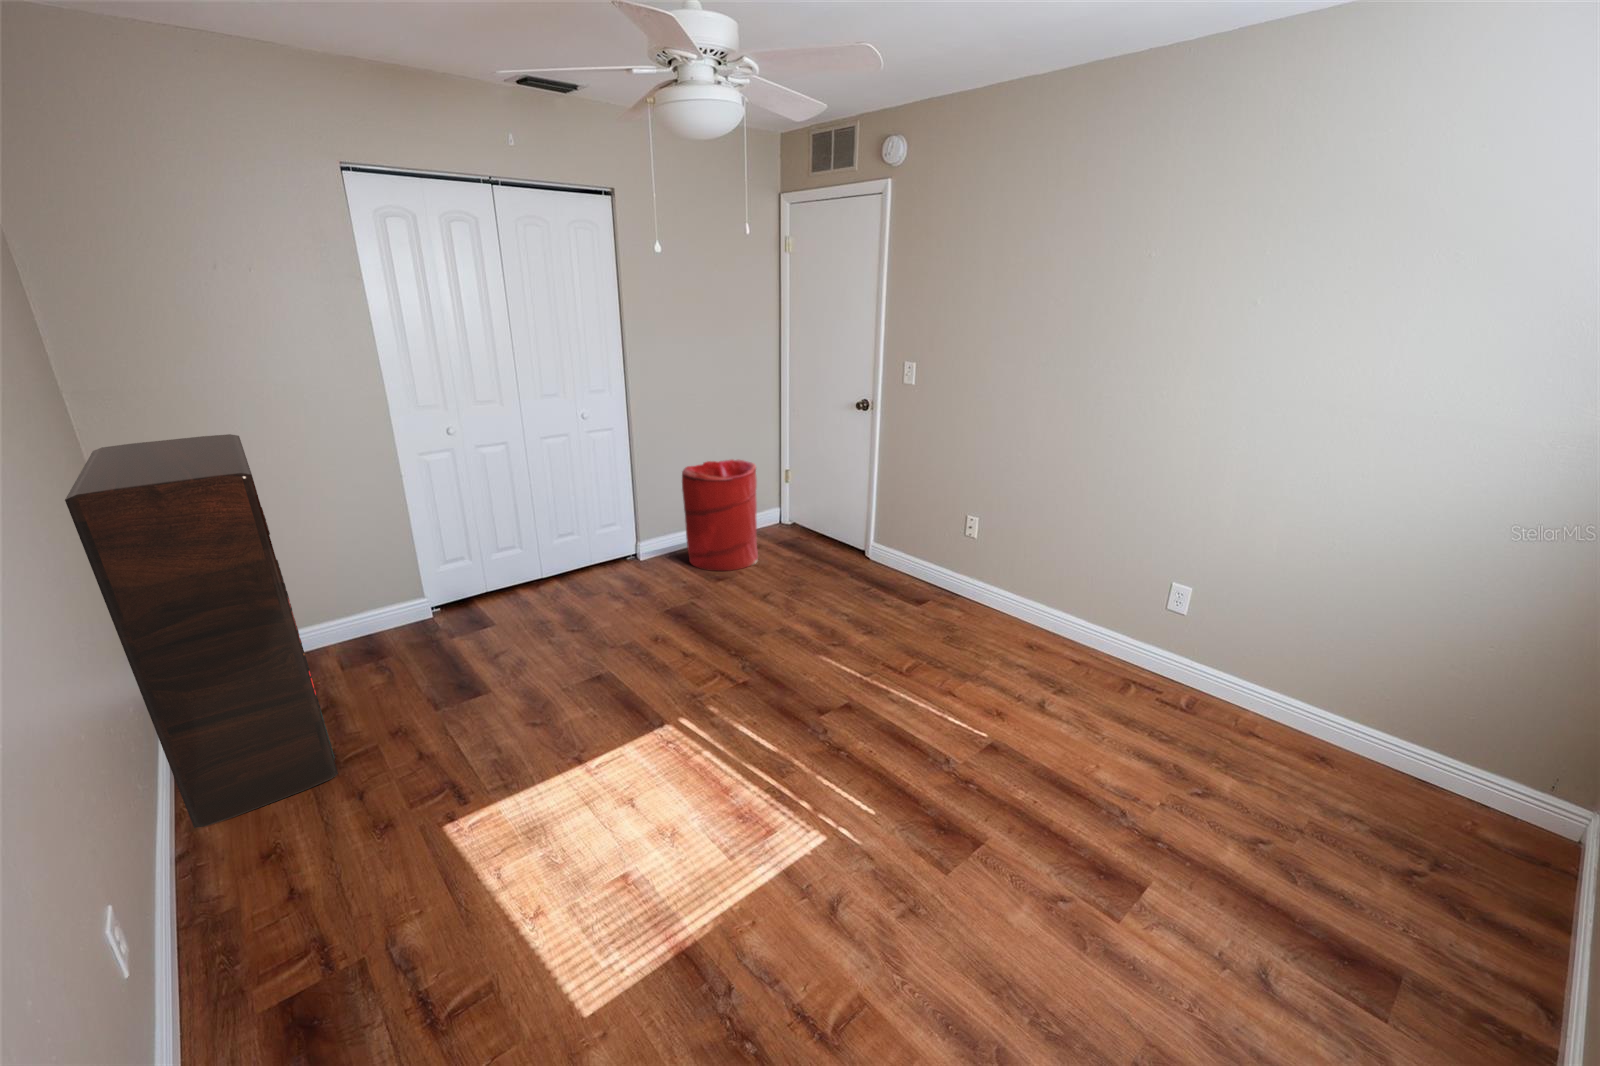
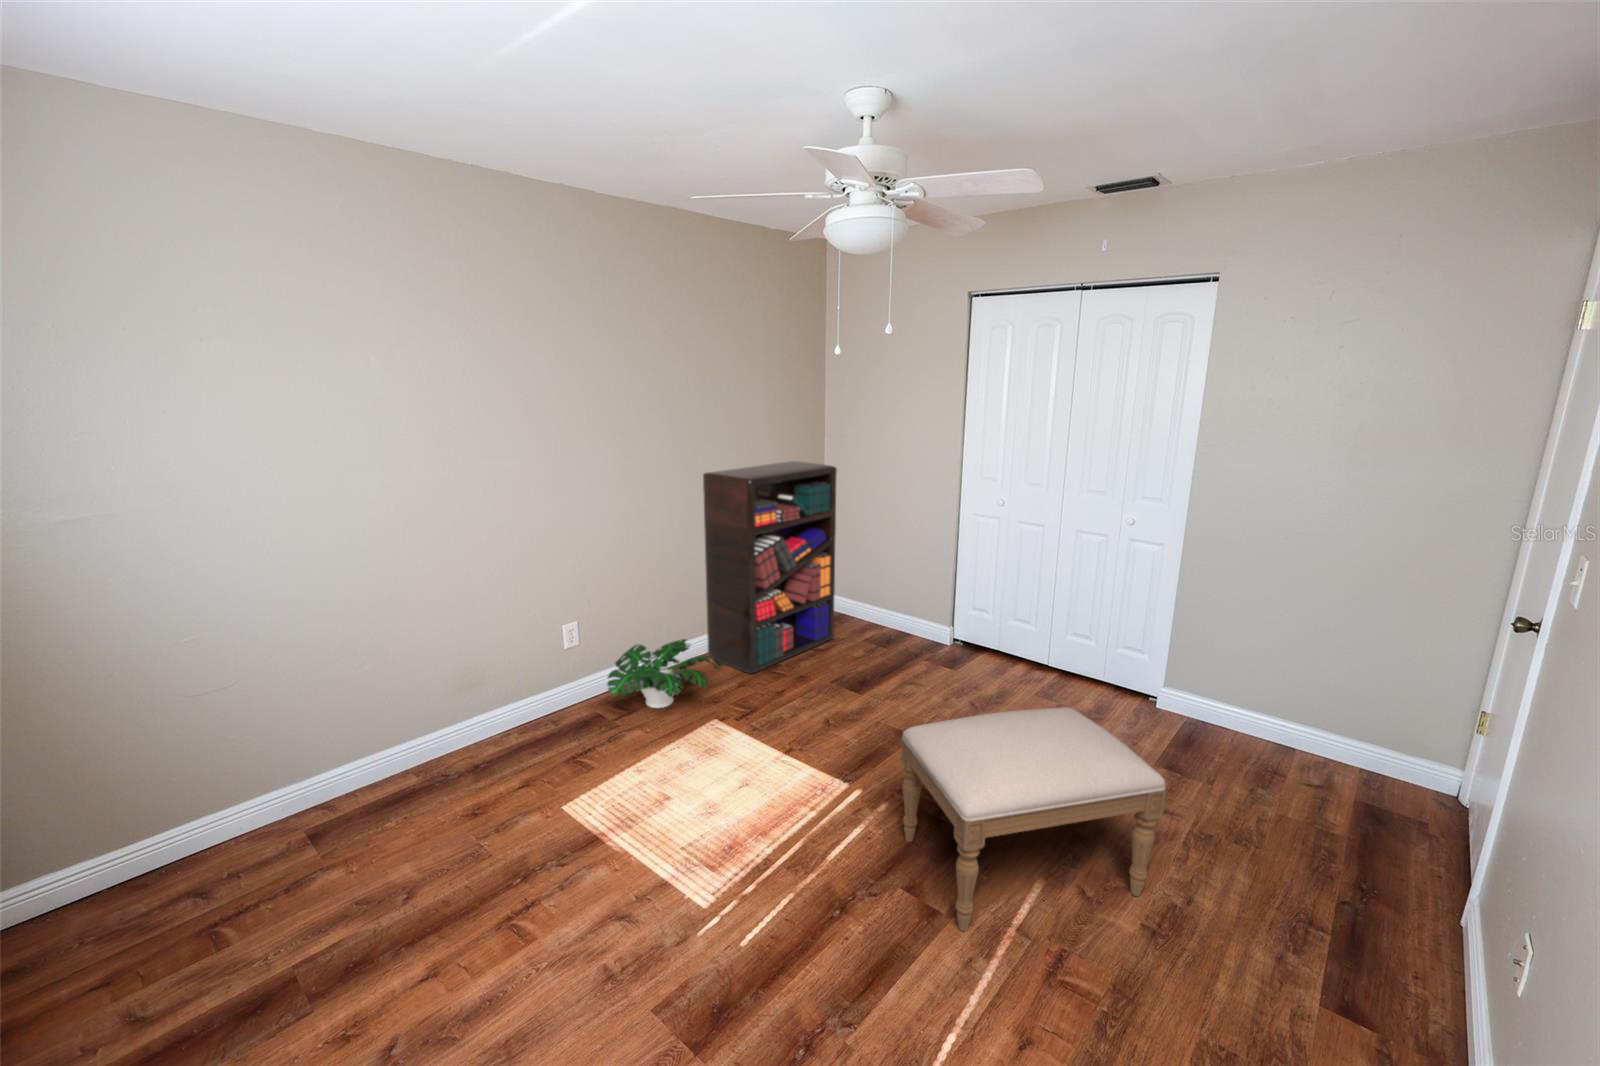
laundry hamper: present [682,460,758,571] -> none [1180,618,1324,792]
ottoman: none [746,543,876,703] -> present [901,707,1167,931]
potted plant: none [174,759,441,922] -> present [607,639,723,708]

